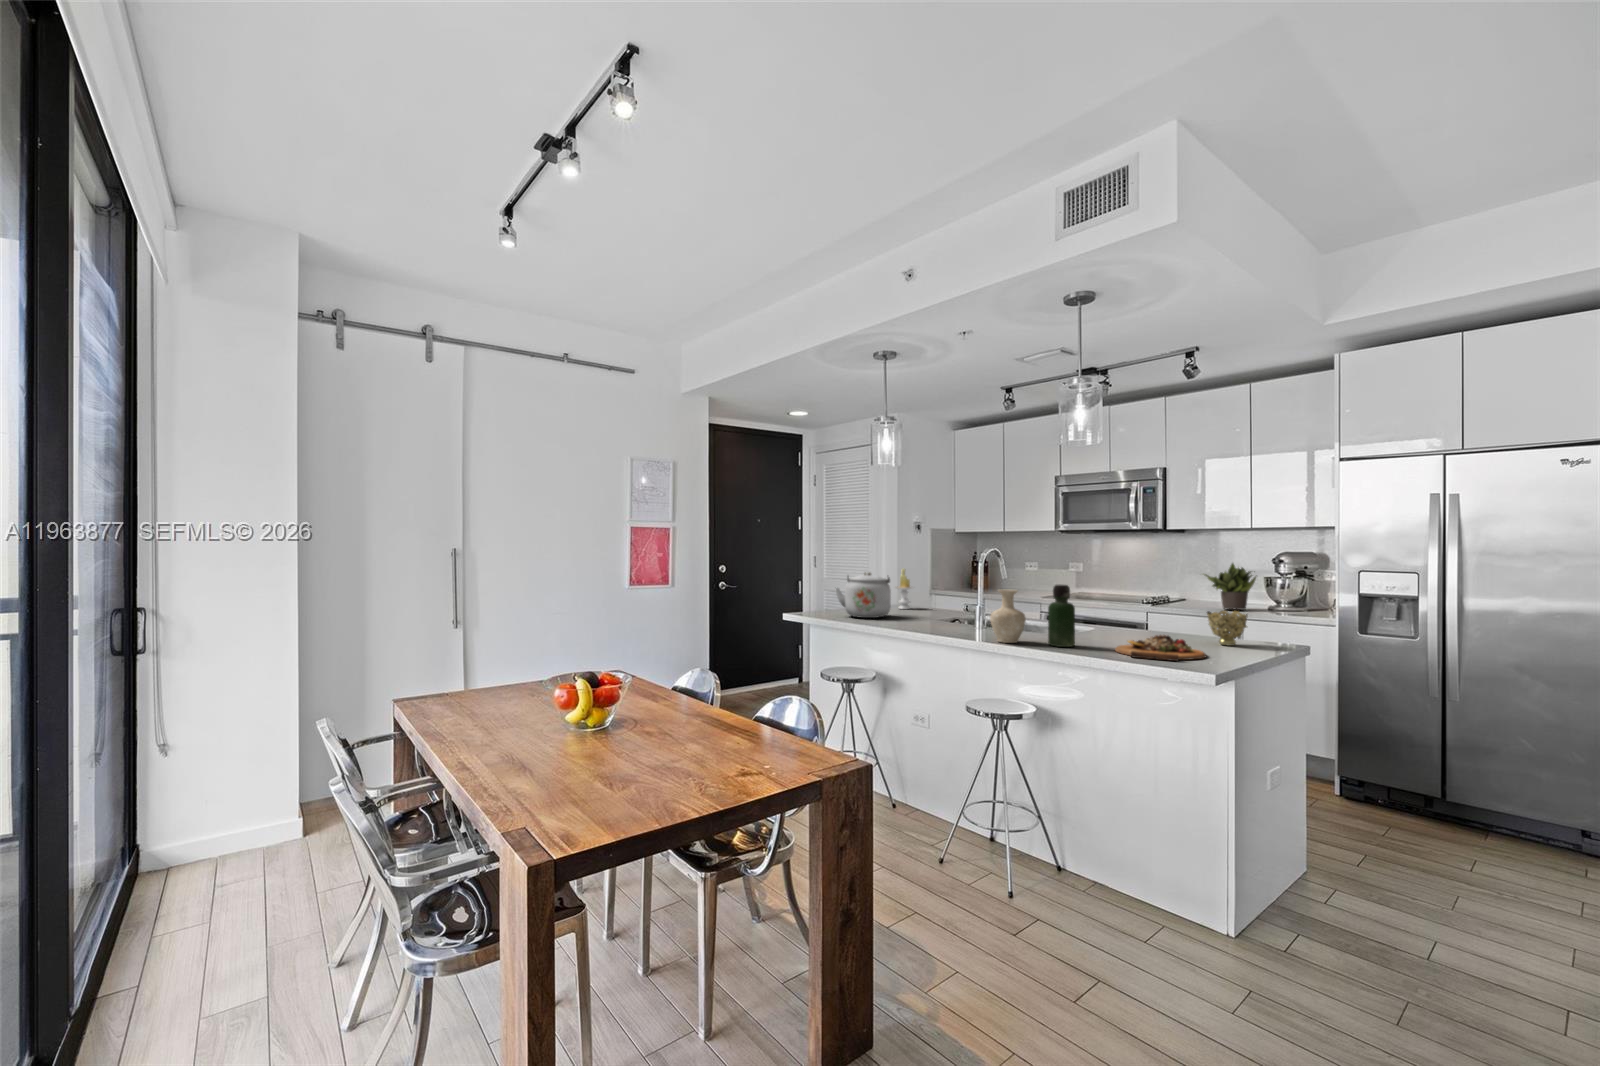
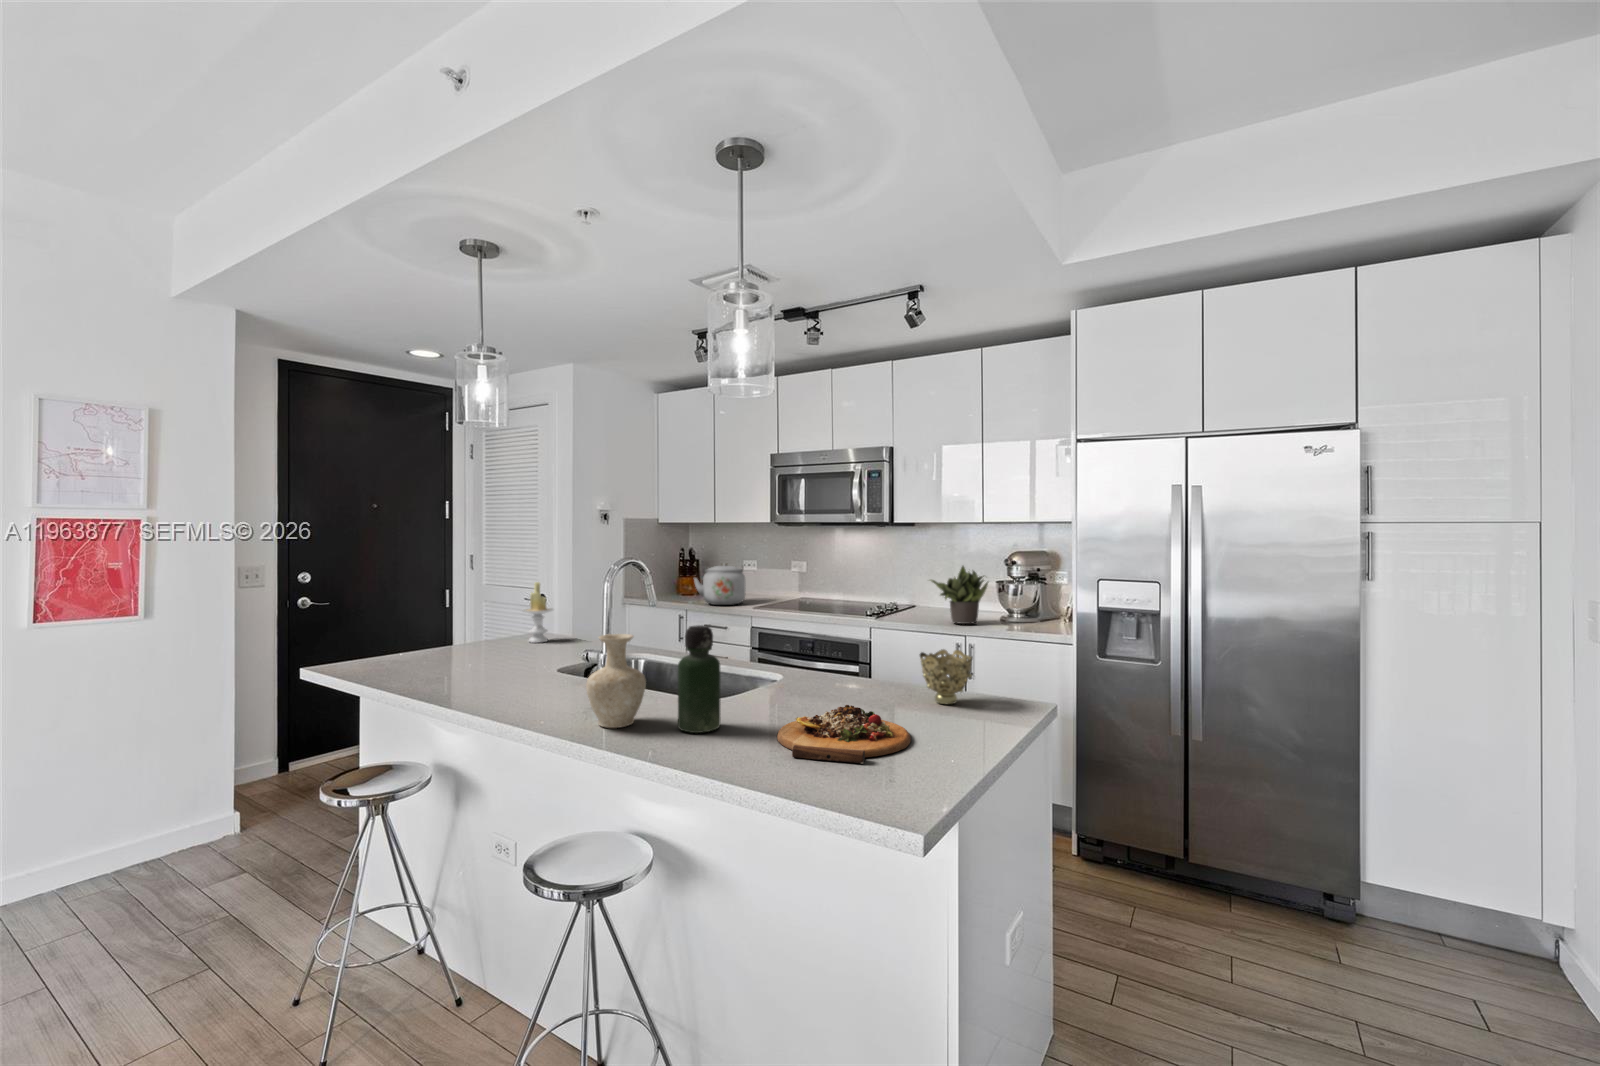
kettle: present [835,572,891,618] -> present [694,563,745,605]

